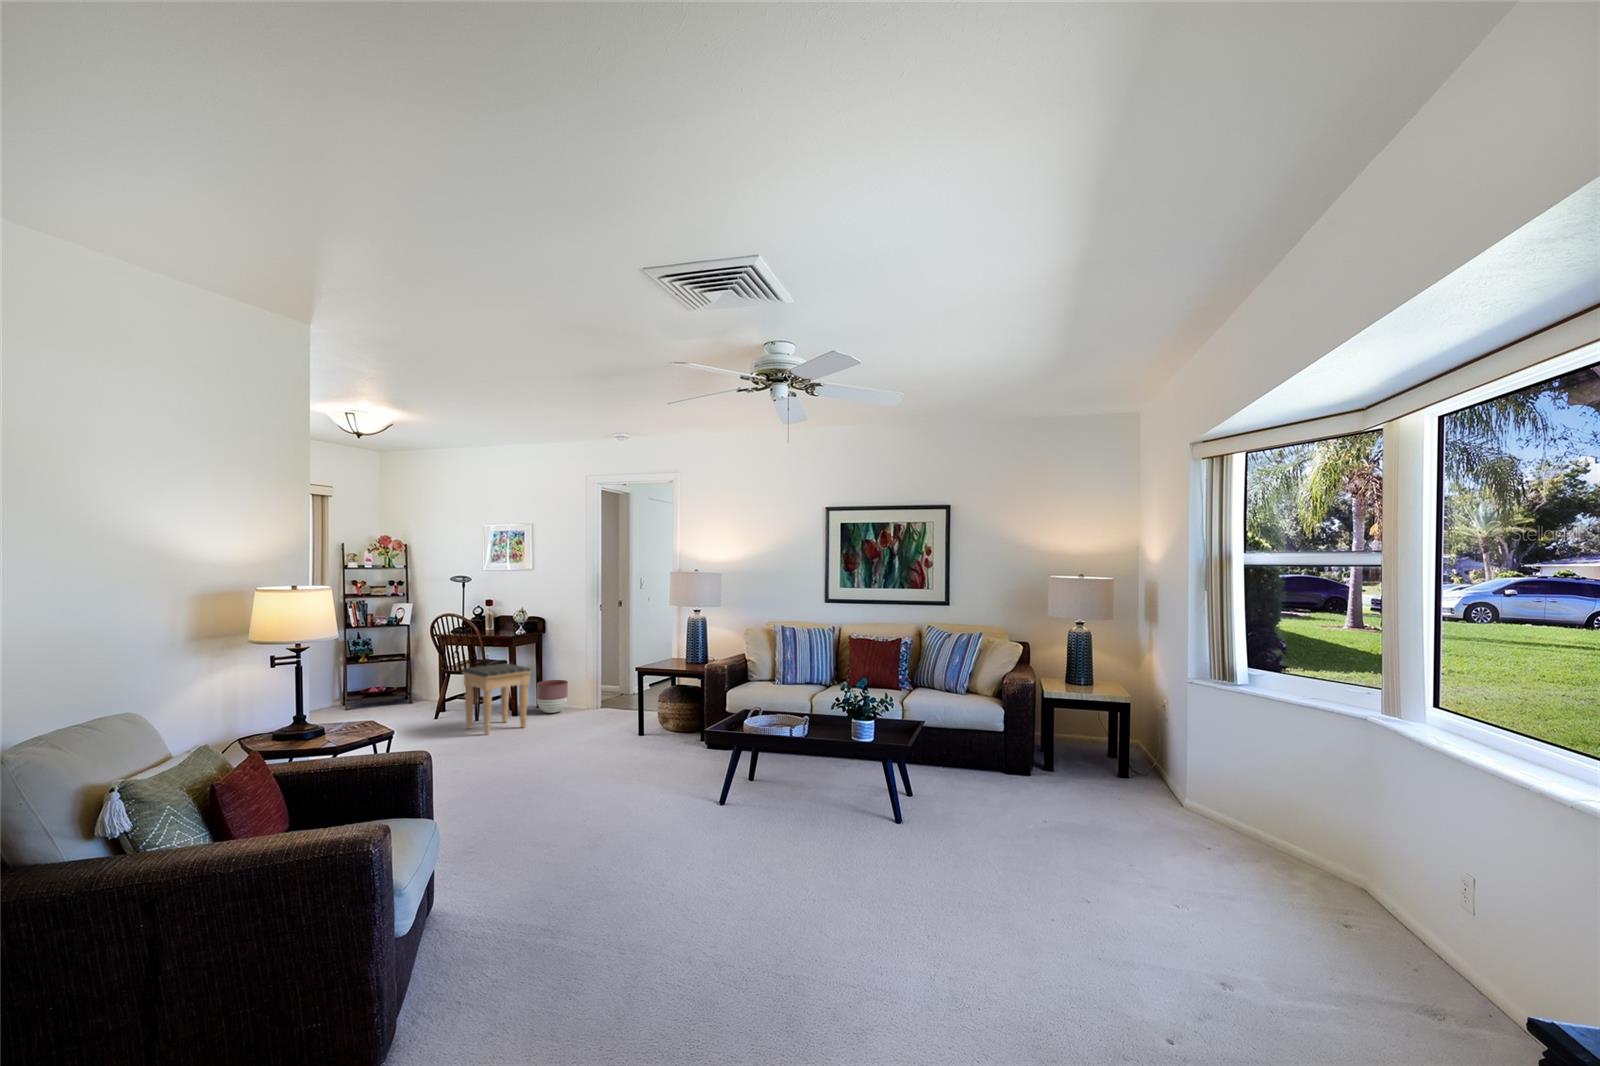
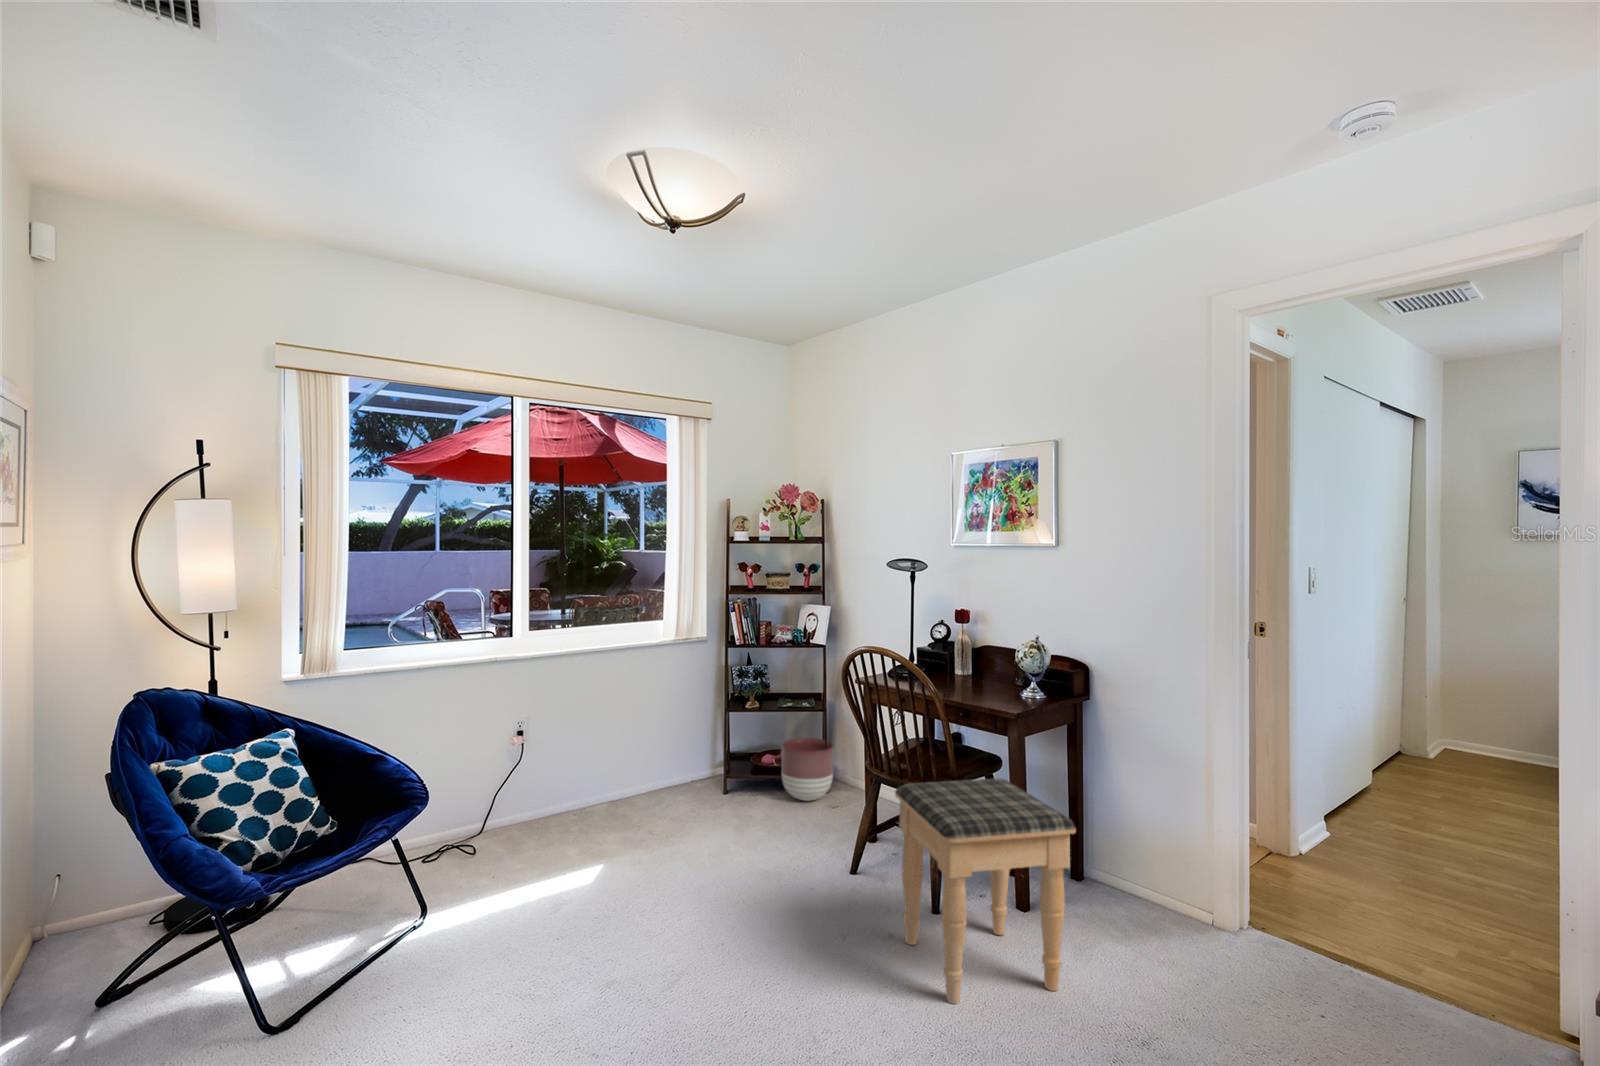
planter: present [537,680,568,713] -> present [782,738,834,801]

